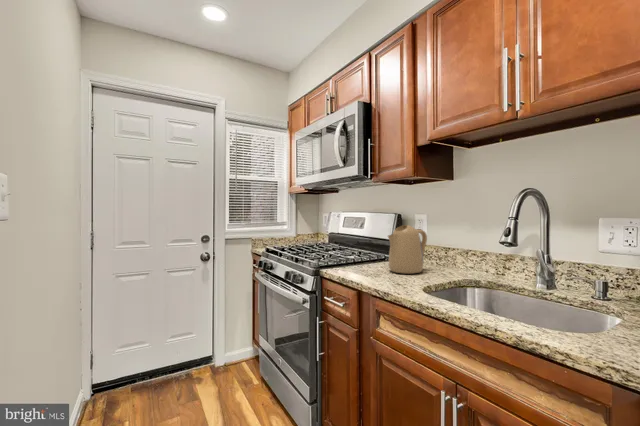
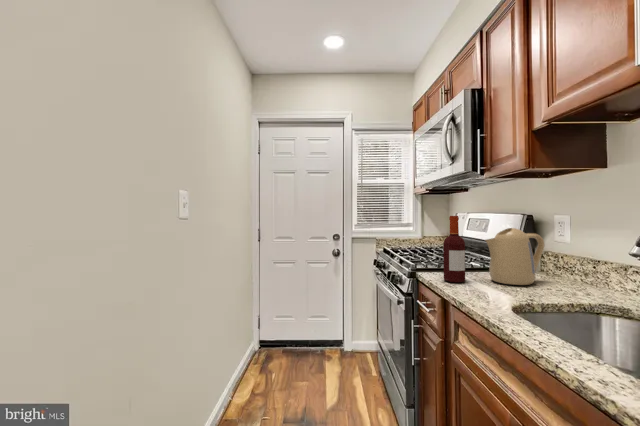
bottle: none [354,214,373,276] -> present [443,216,465,283]

